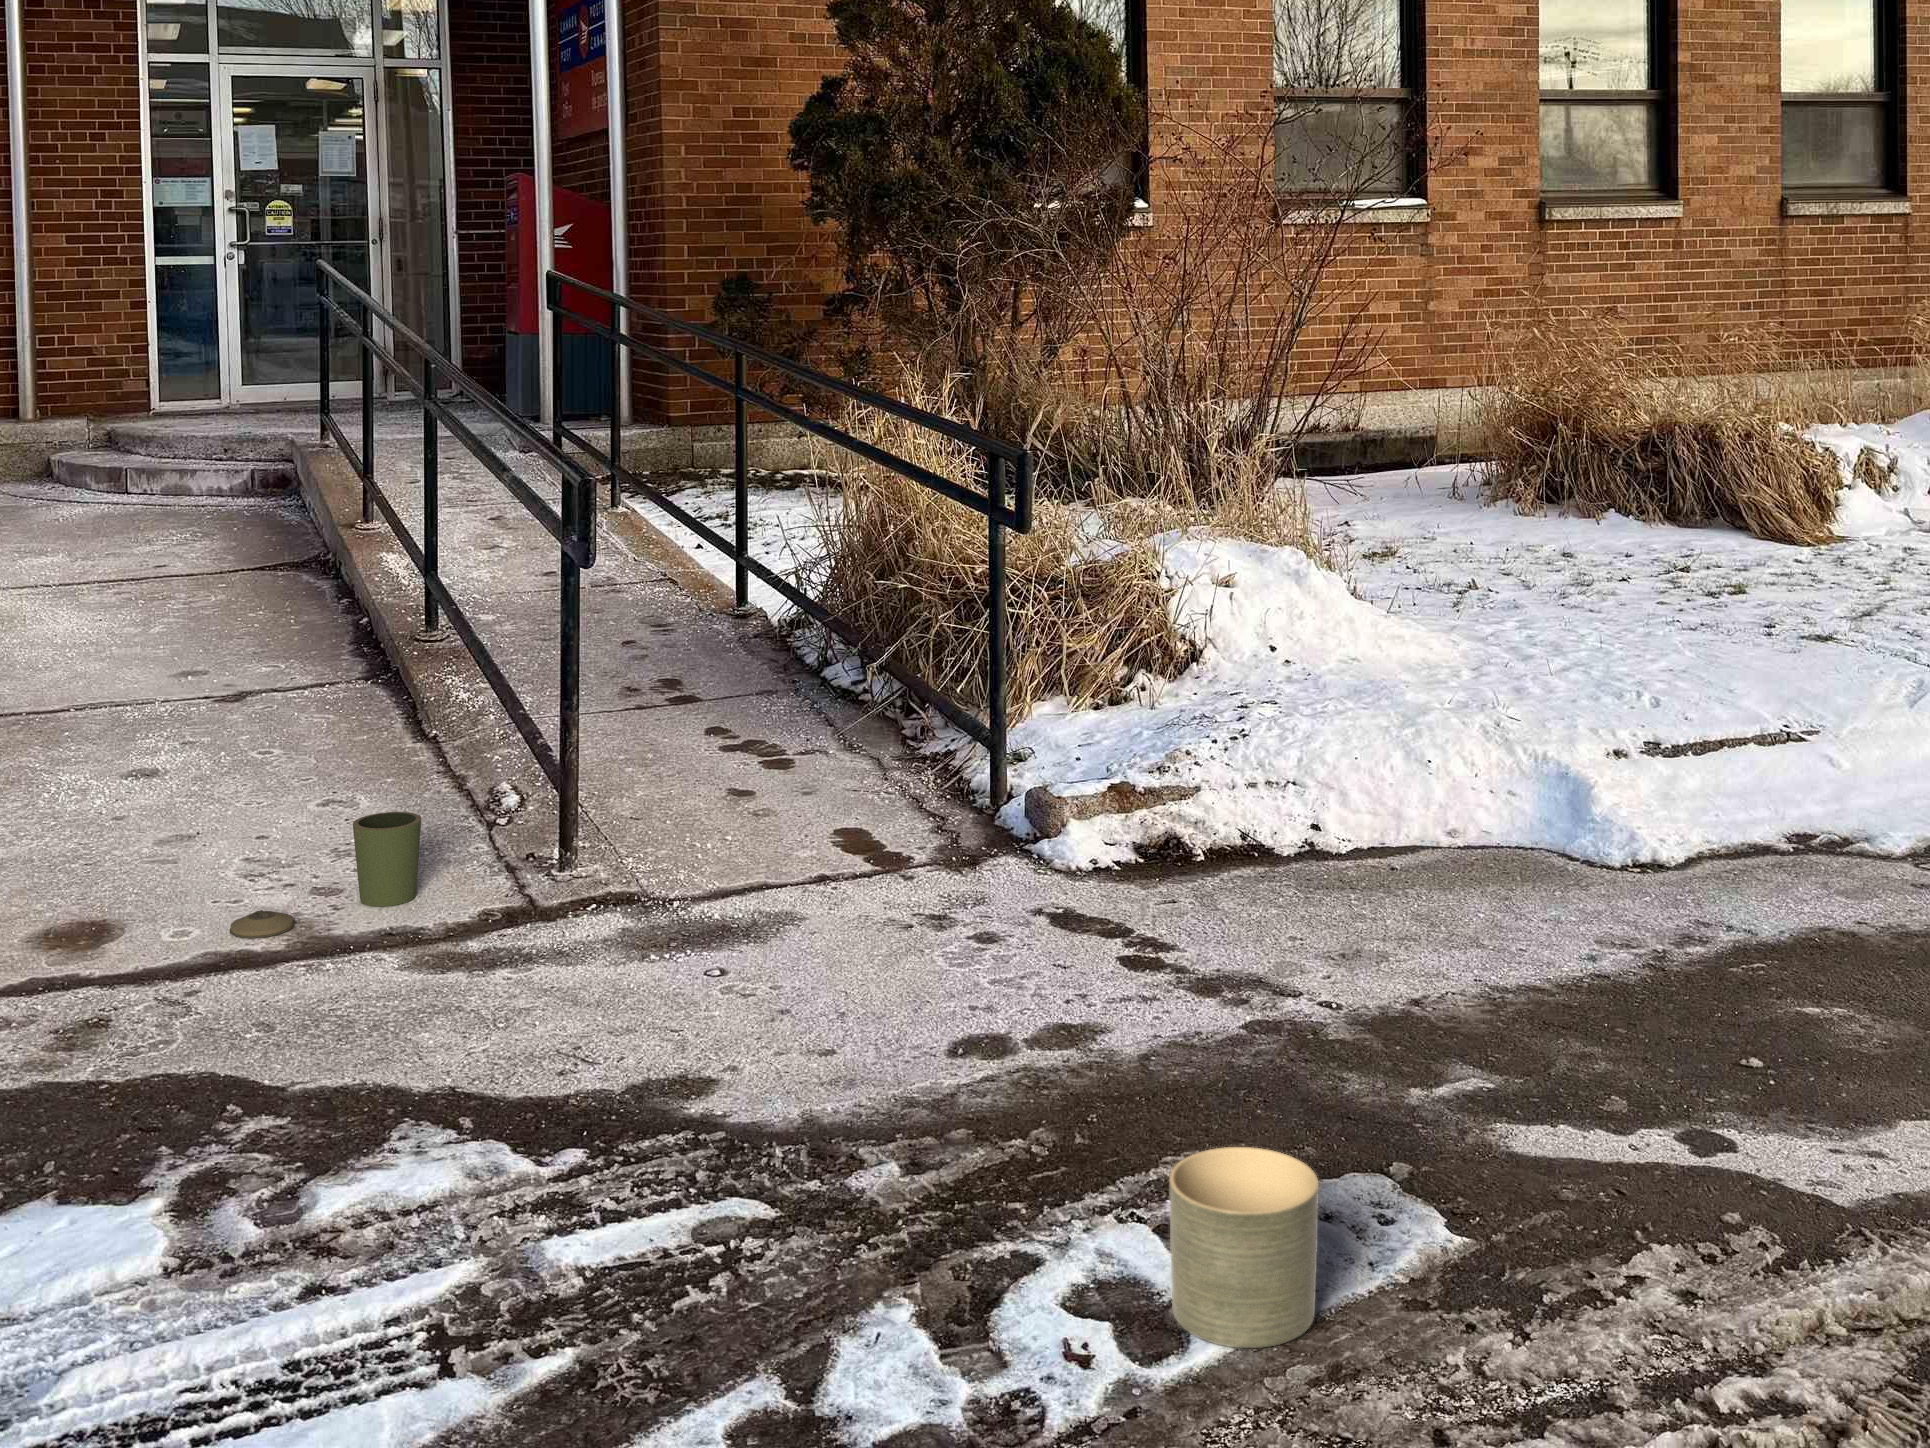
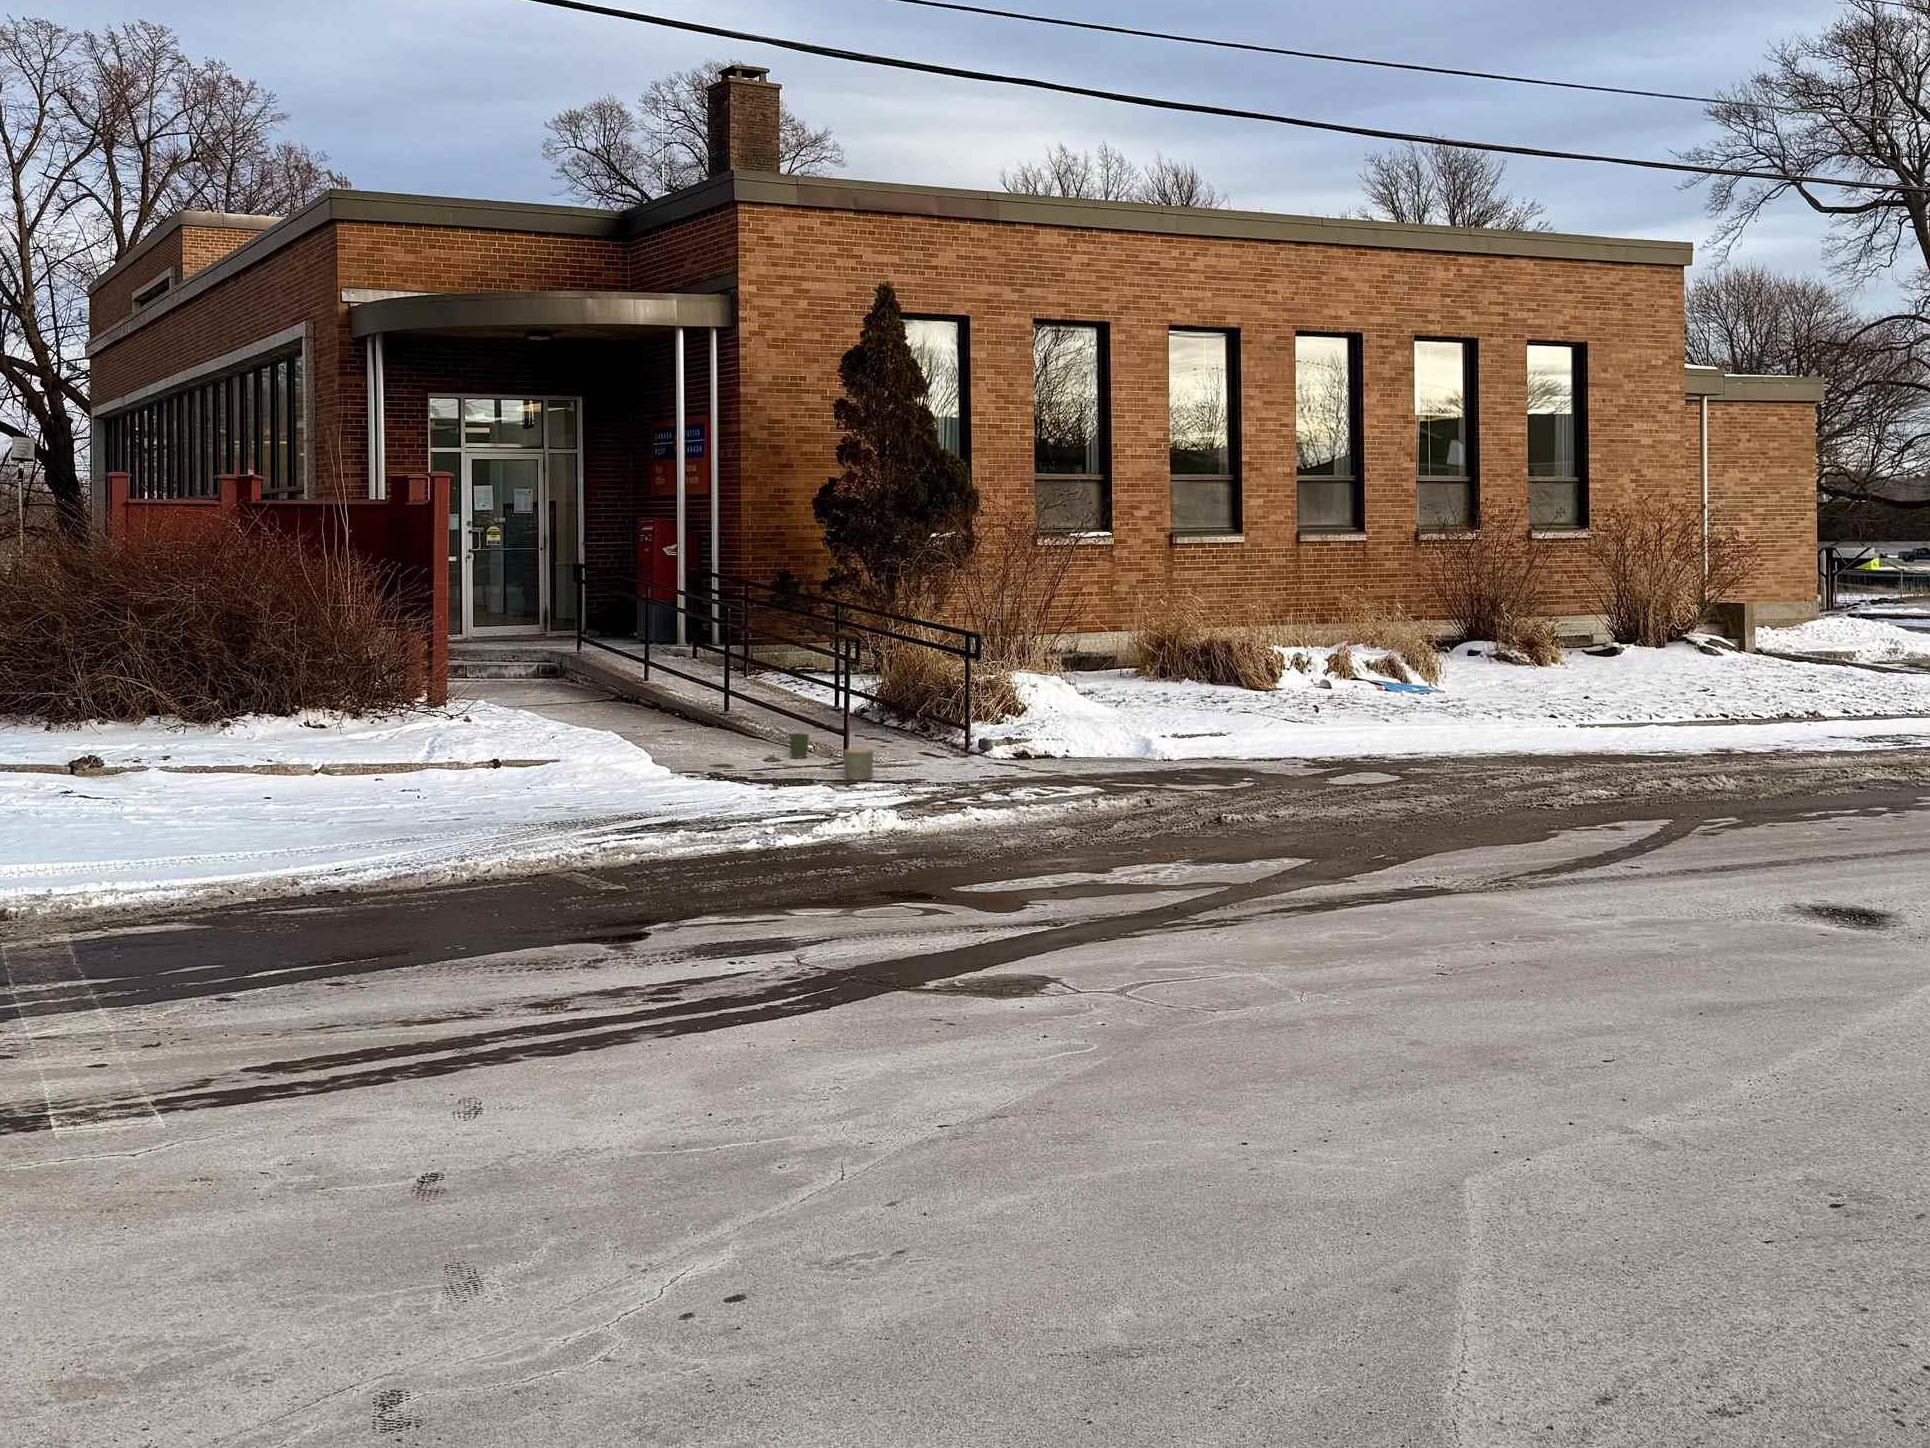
planter: present [1170,1147,1319,1348] -> present [843,749,874,780]

